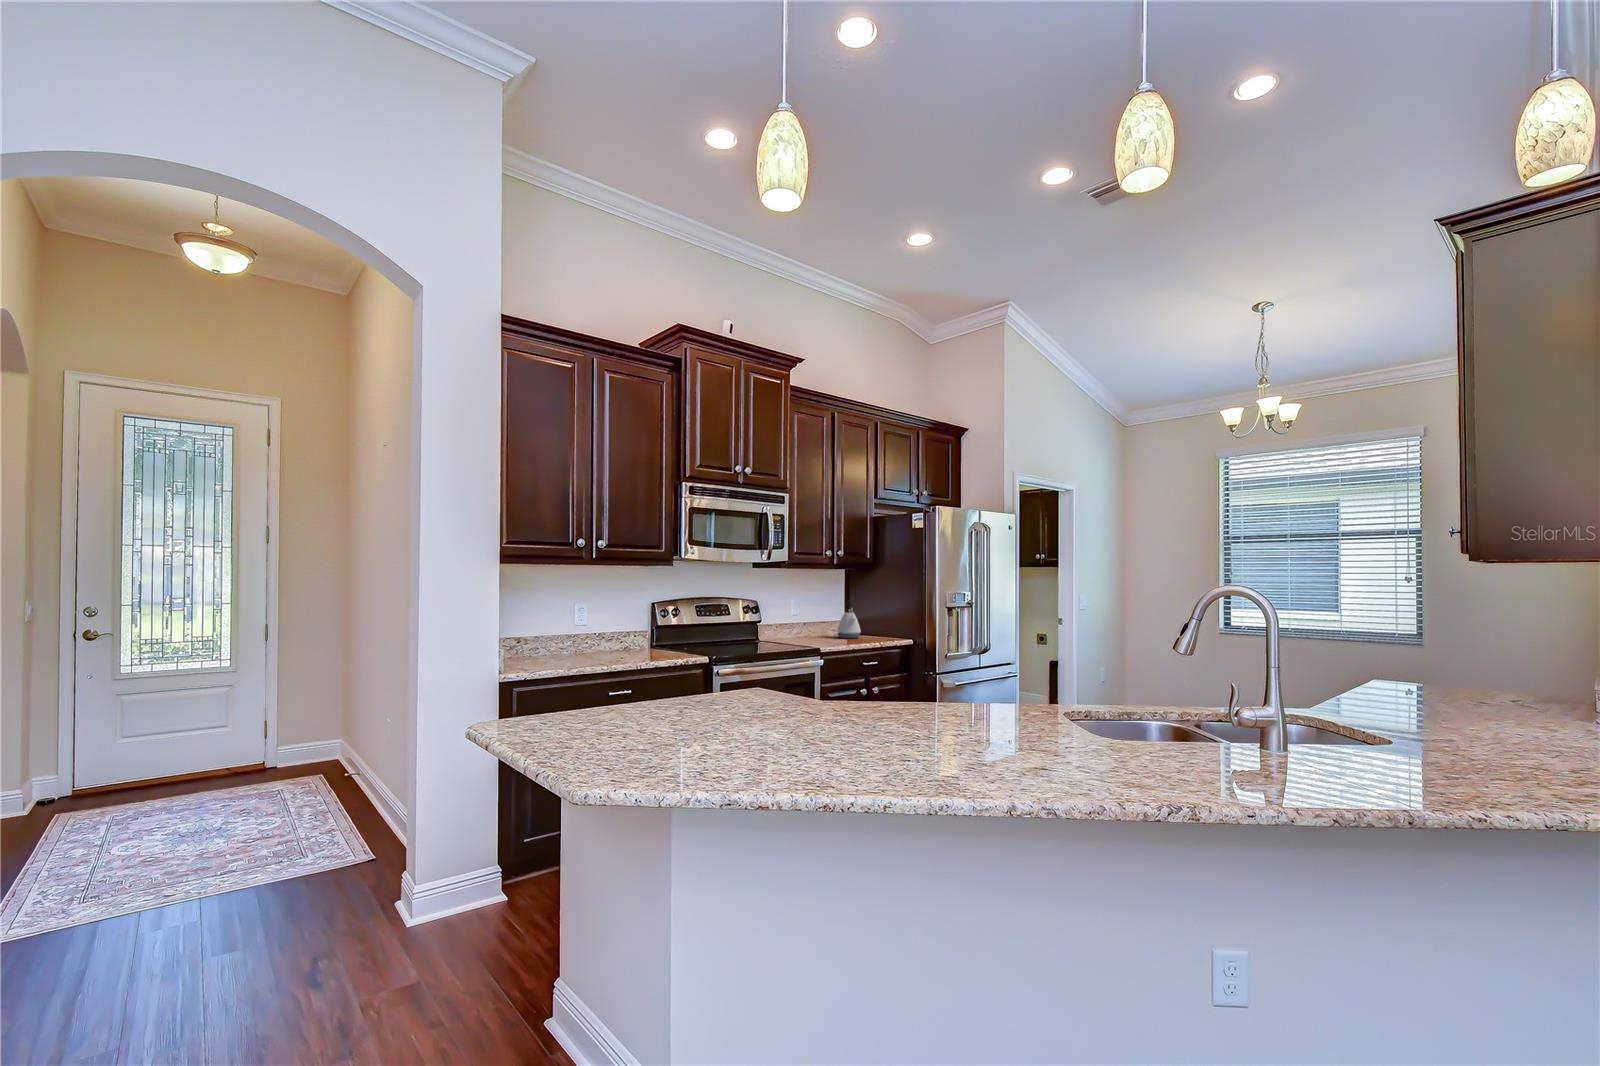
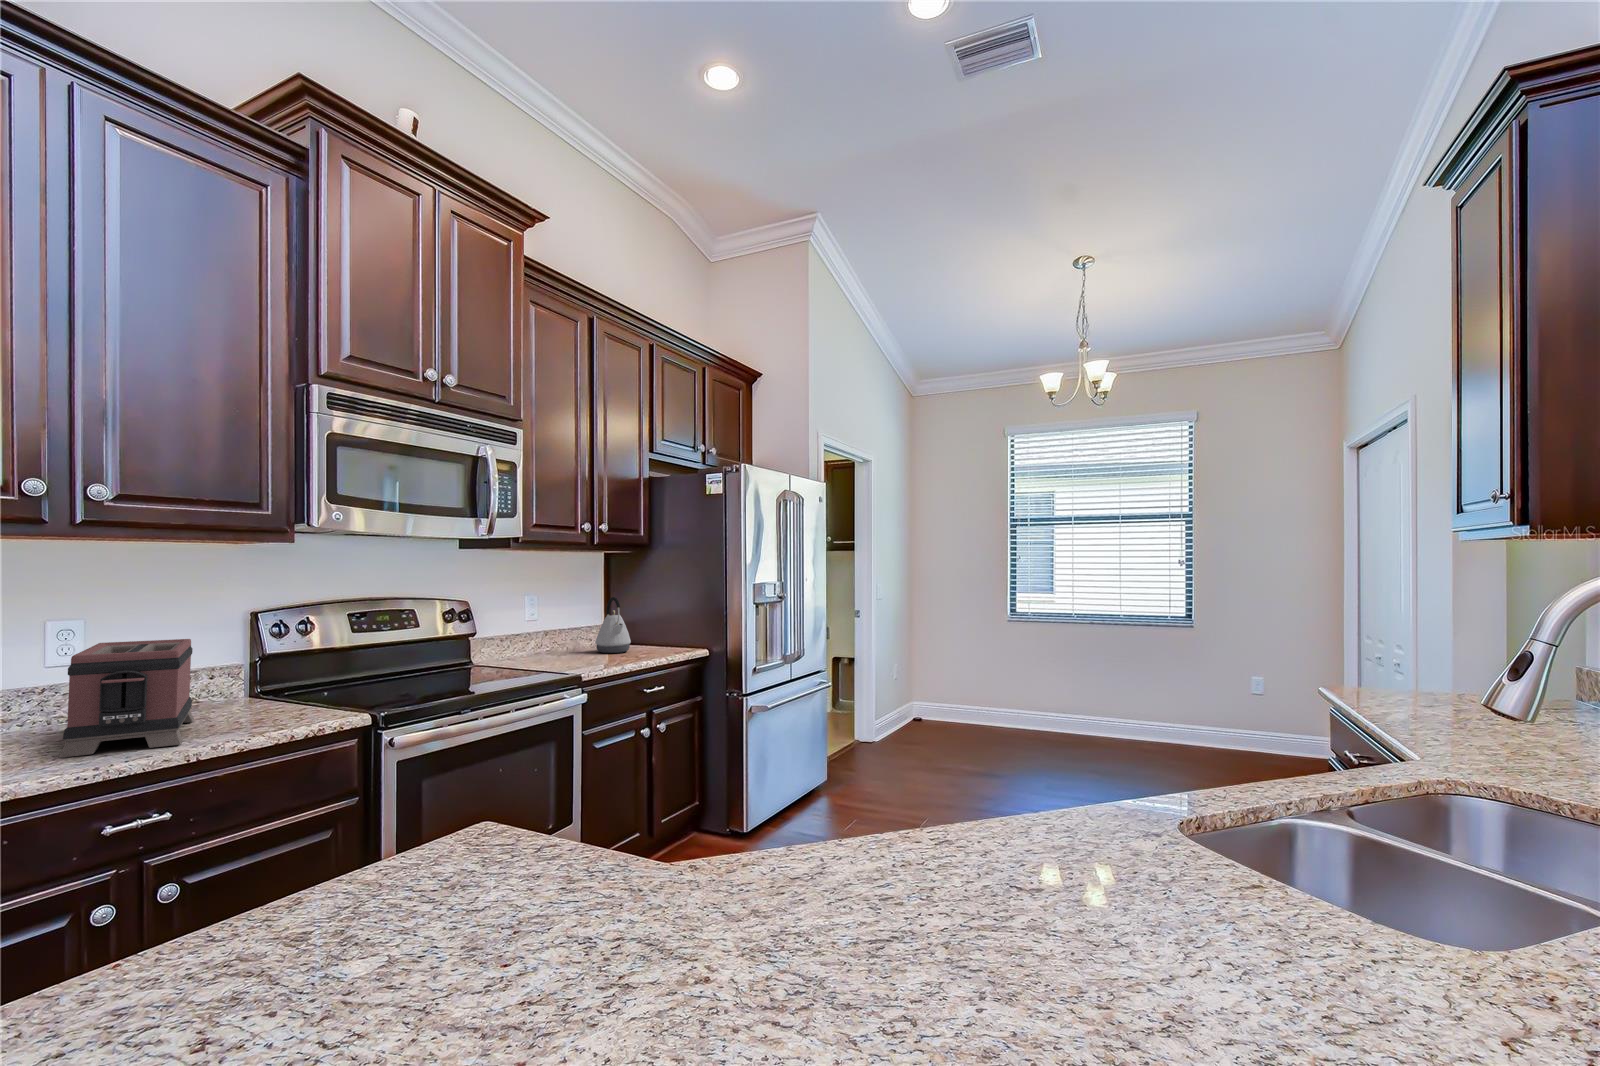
toaster: none [590,614,633,664] -> present [58,639,194,758]

